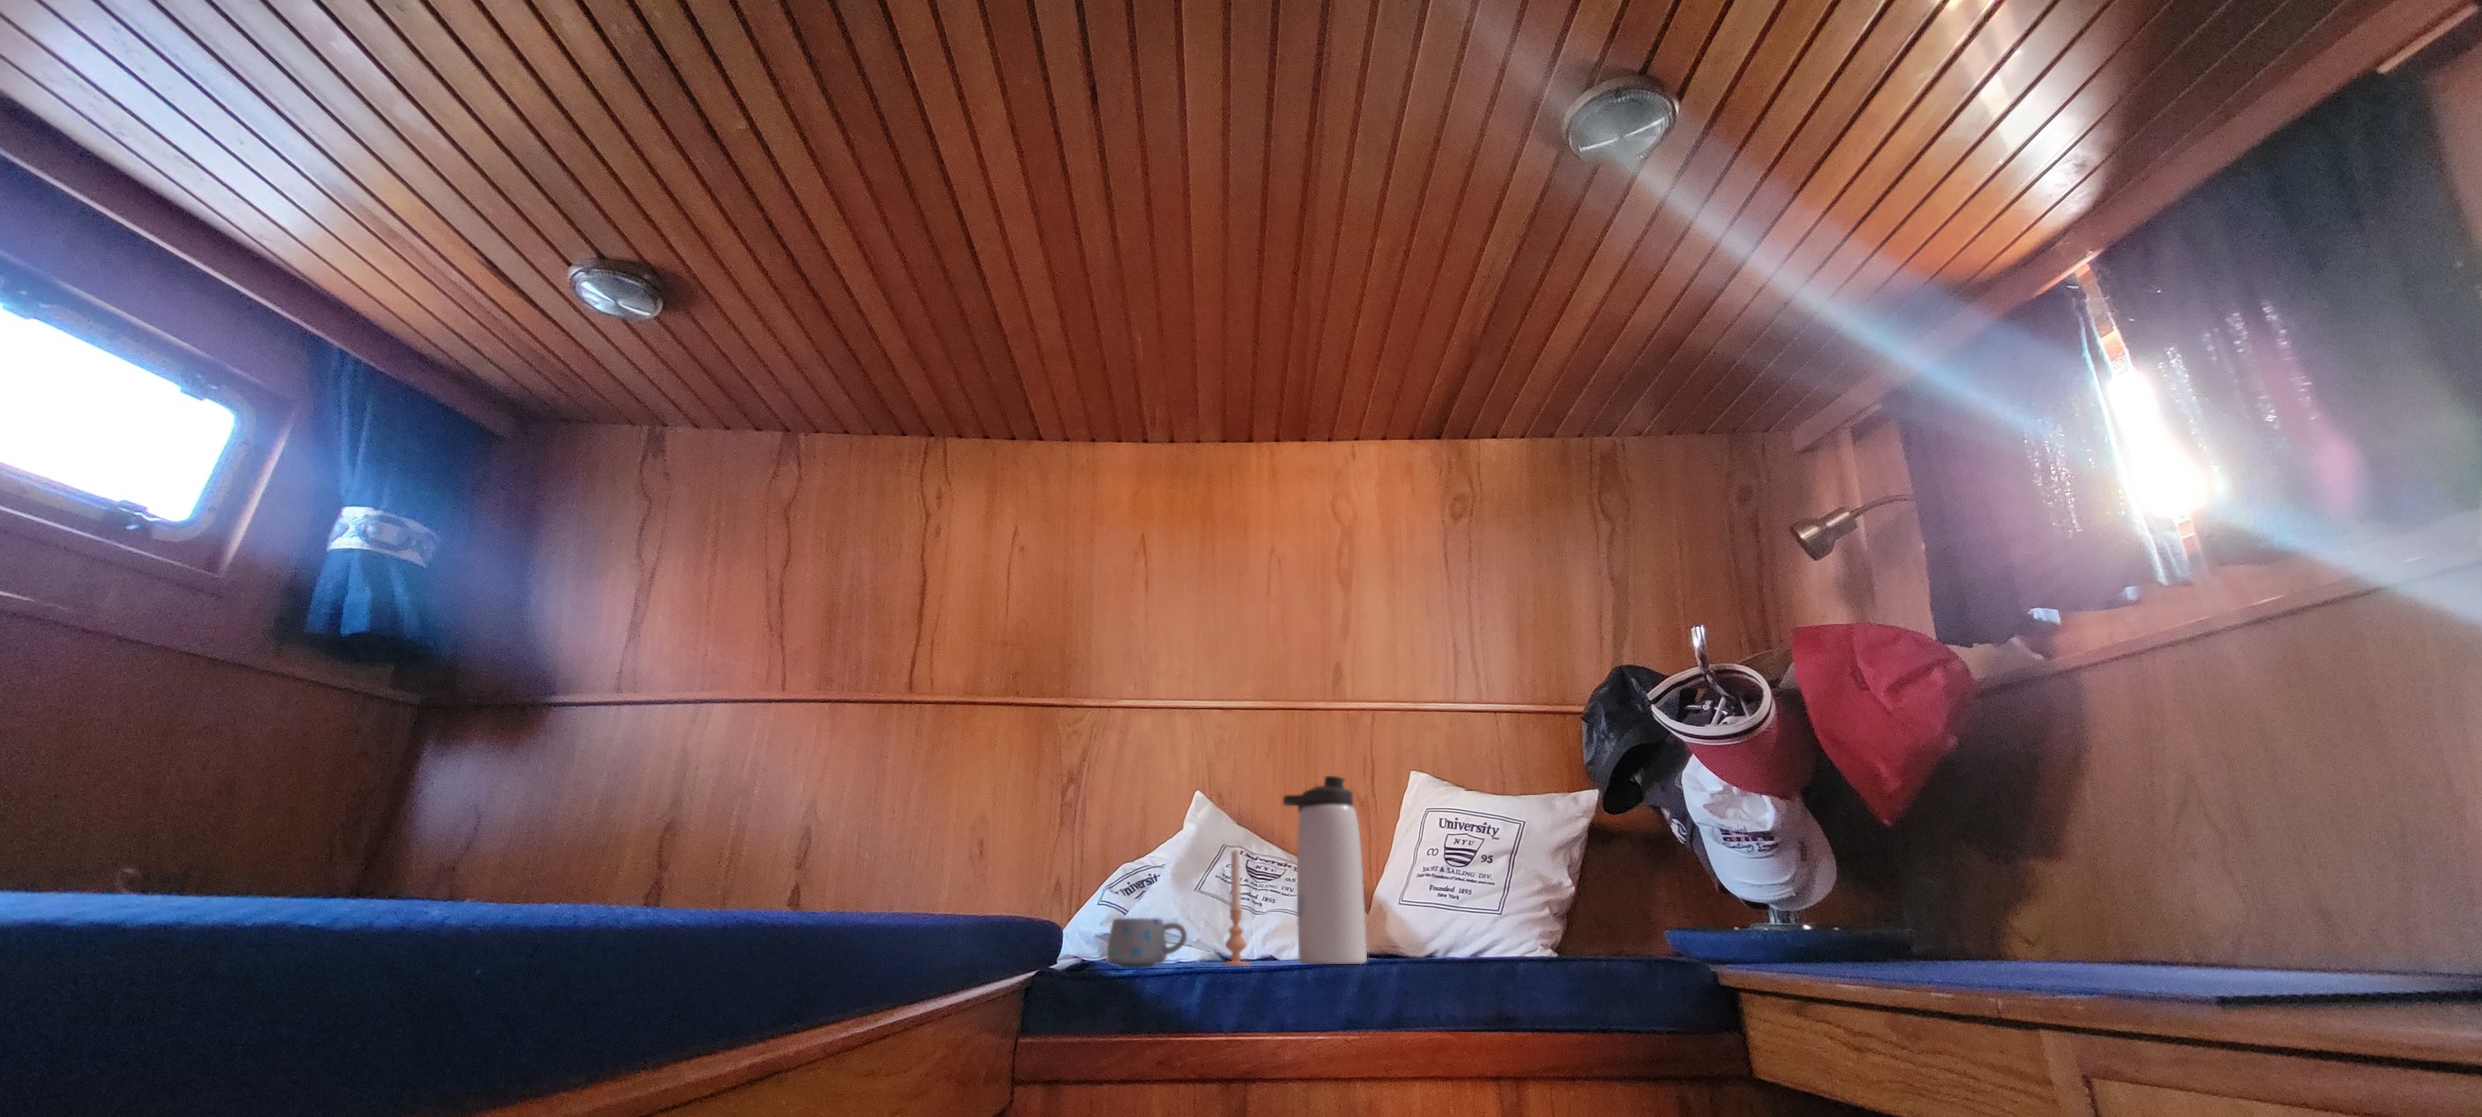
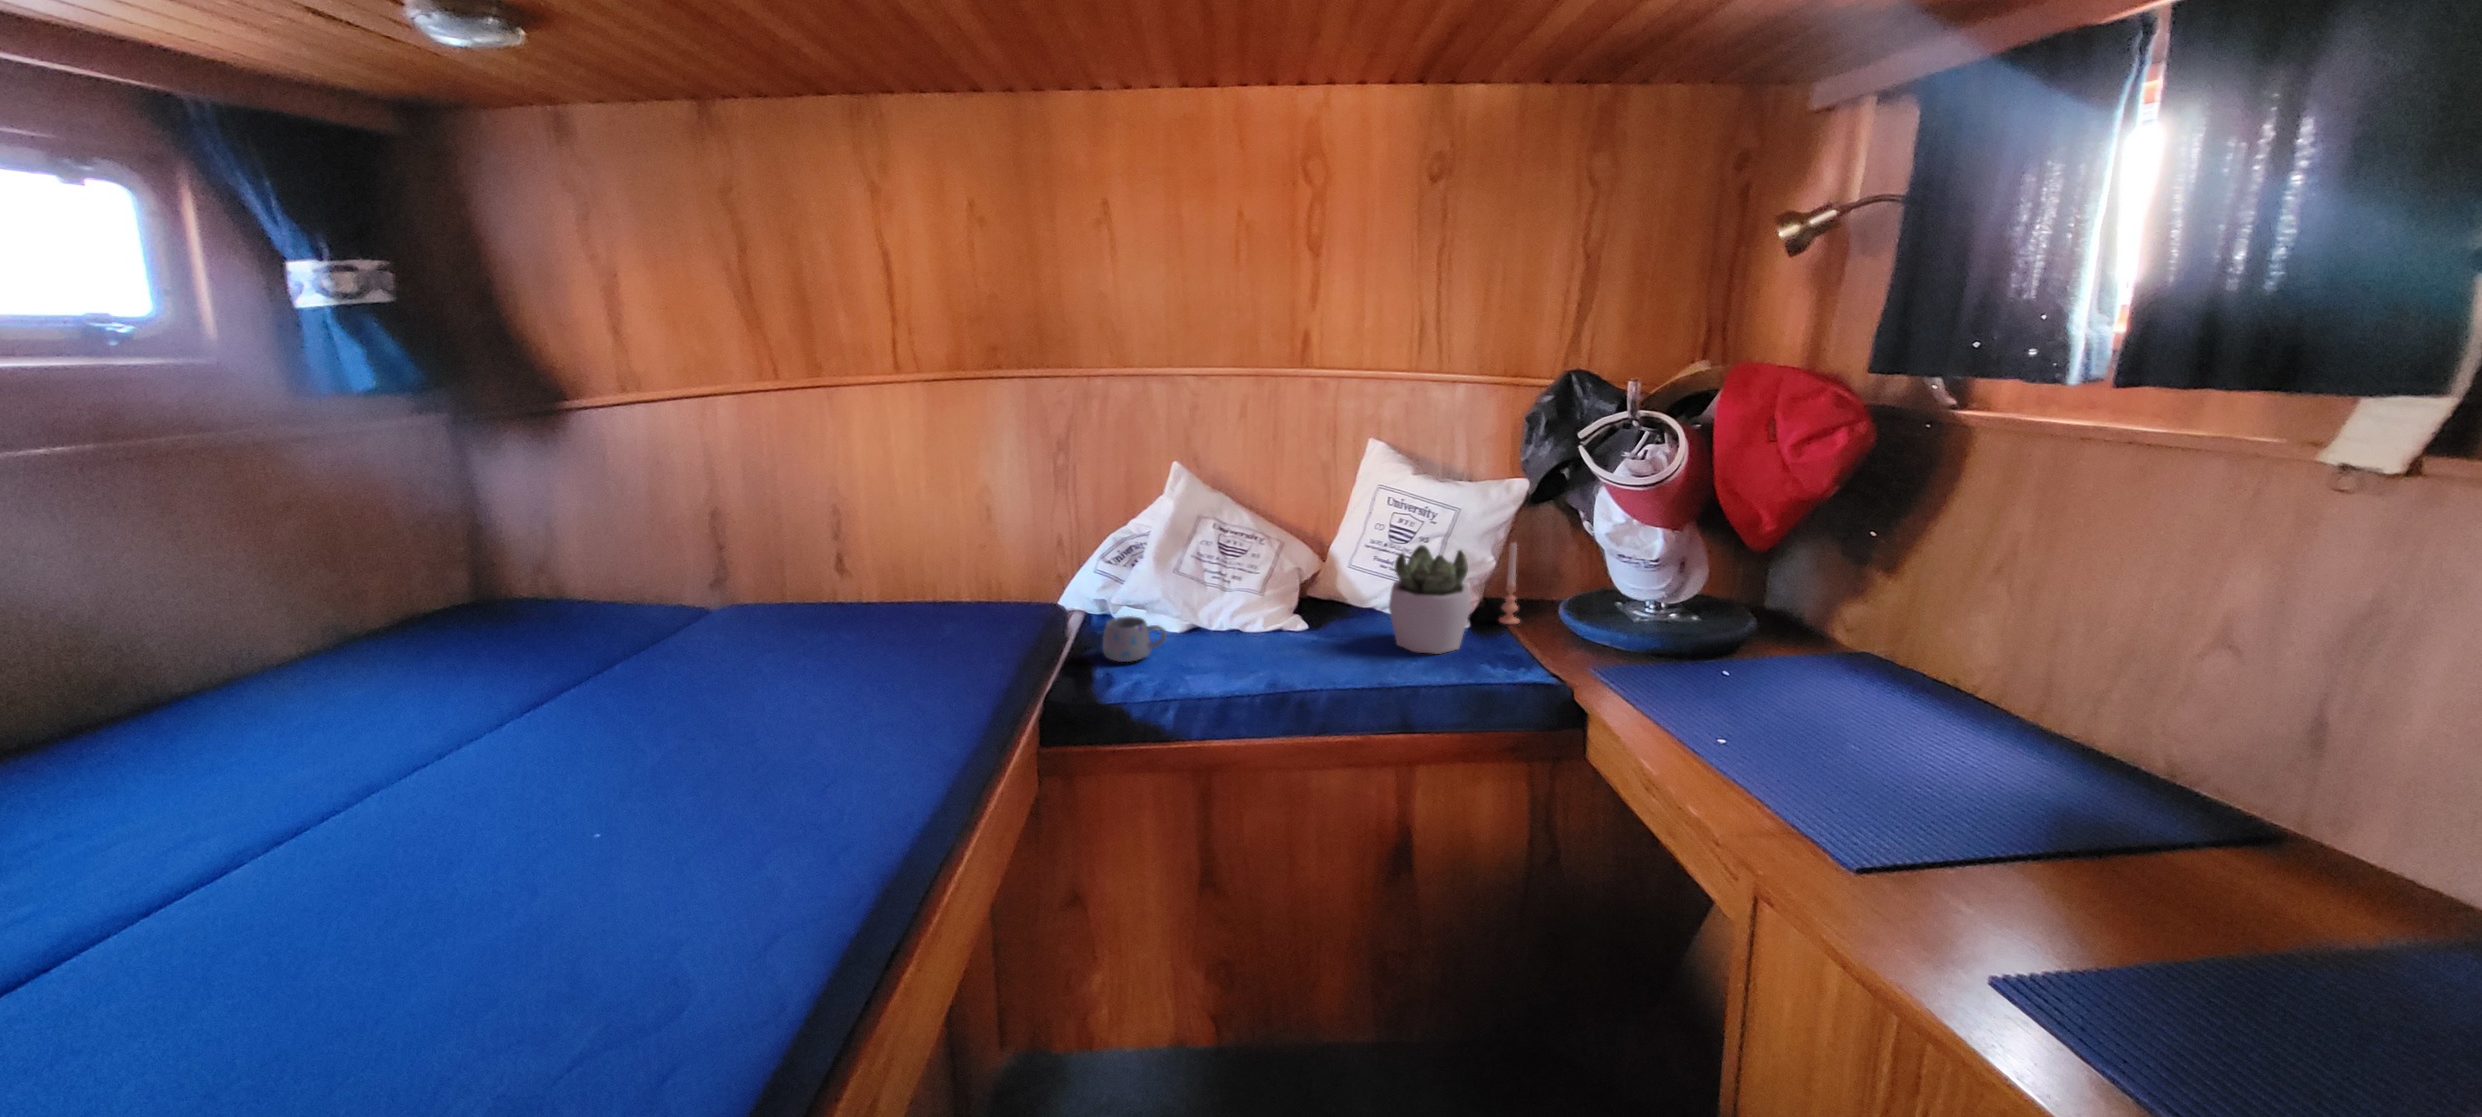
thermos bottle: present [1283,776,1367,964] -> none [1246,503,1312,658]
succulent plant: none [1457,835,1556,960] -> present [1389,545,1470,654]
candle: present [1223,850,1249,966] -> present [1499,542,1519,624]

